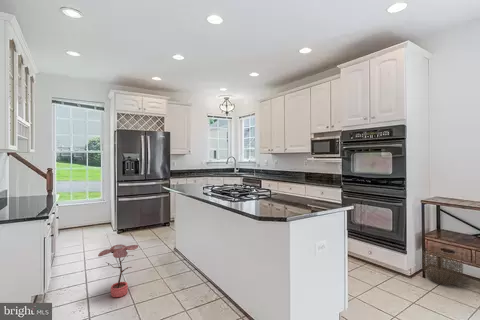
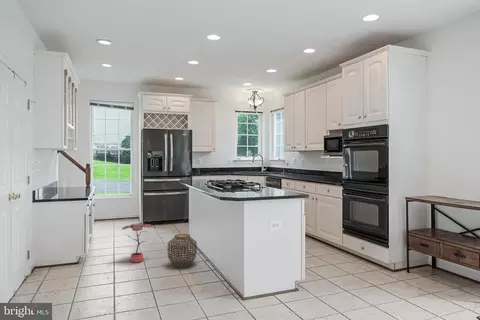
woven basket: present [422,250,463,285] -> present [168,234,197,267]

